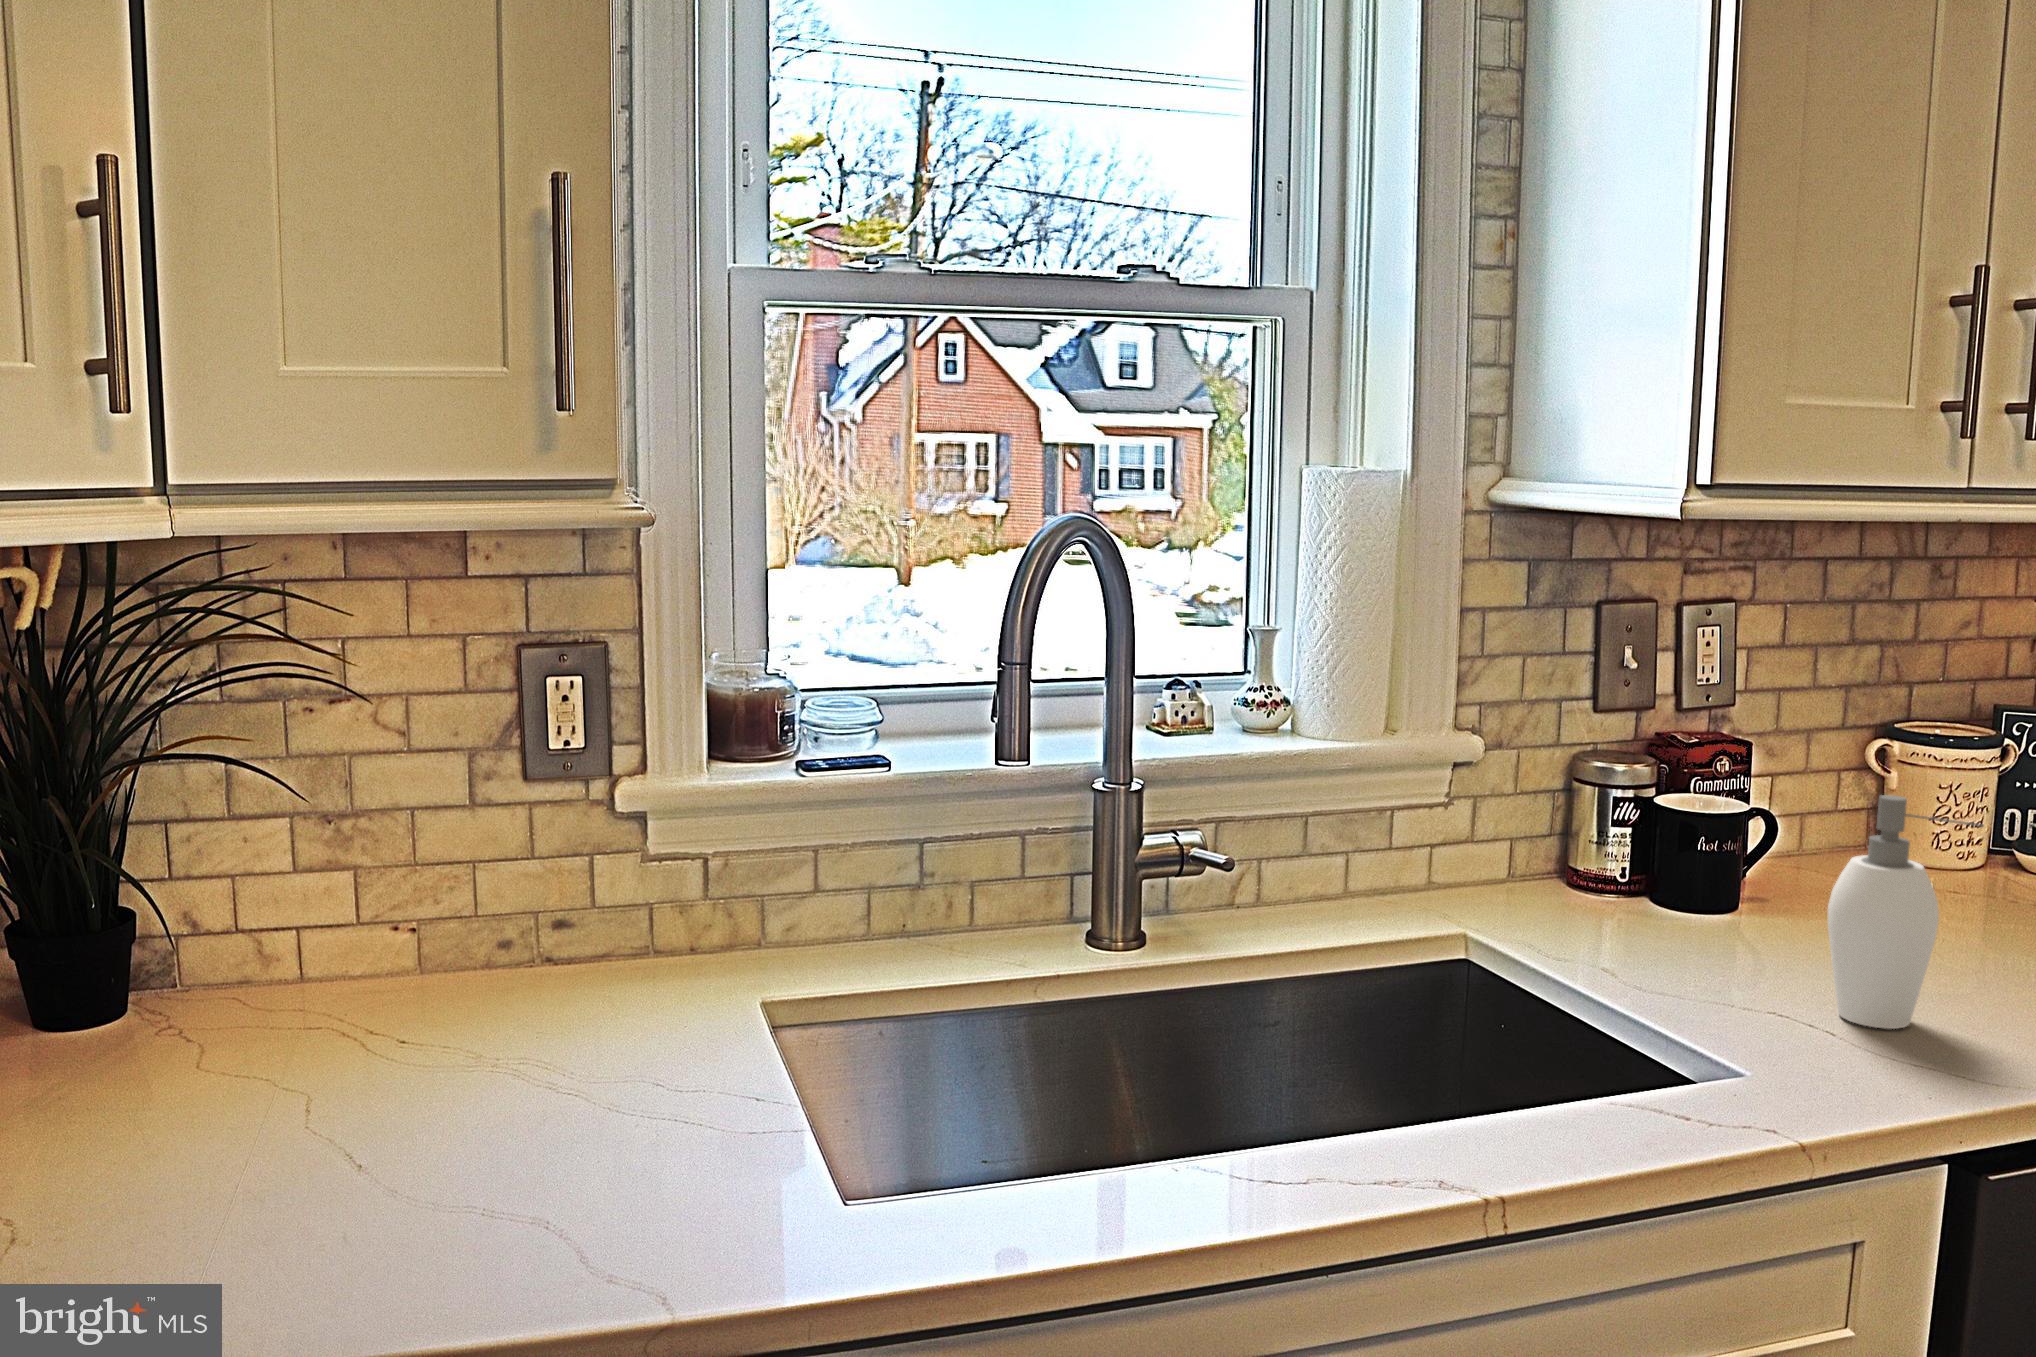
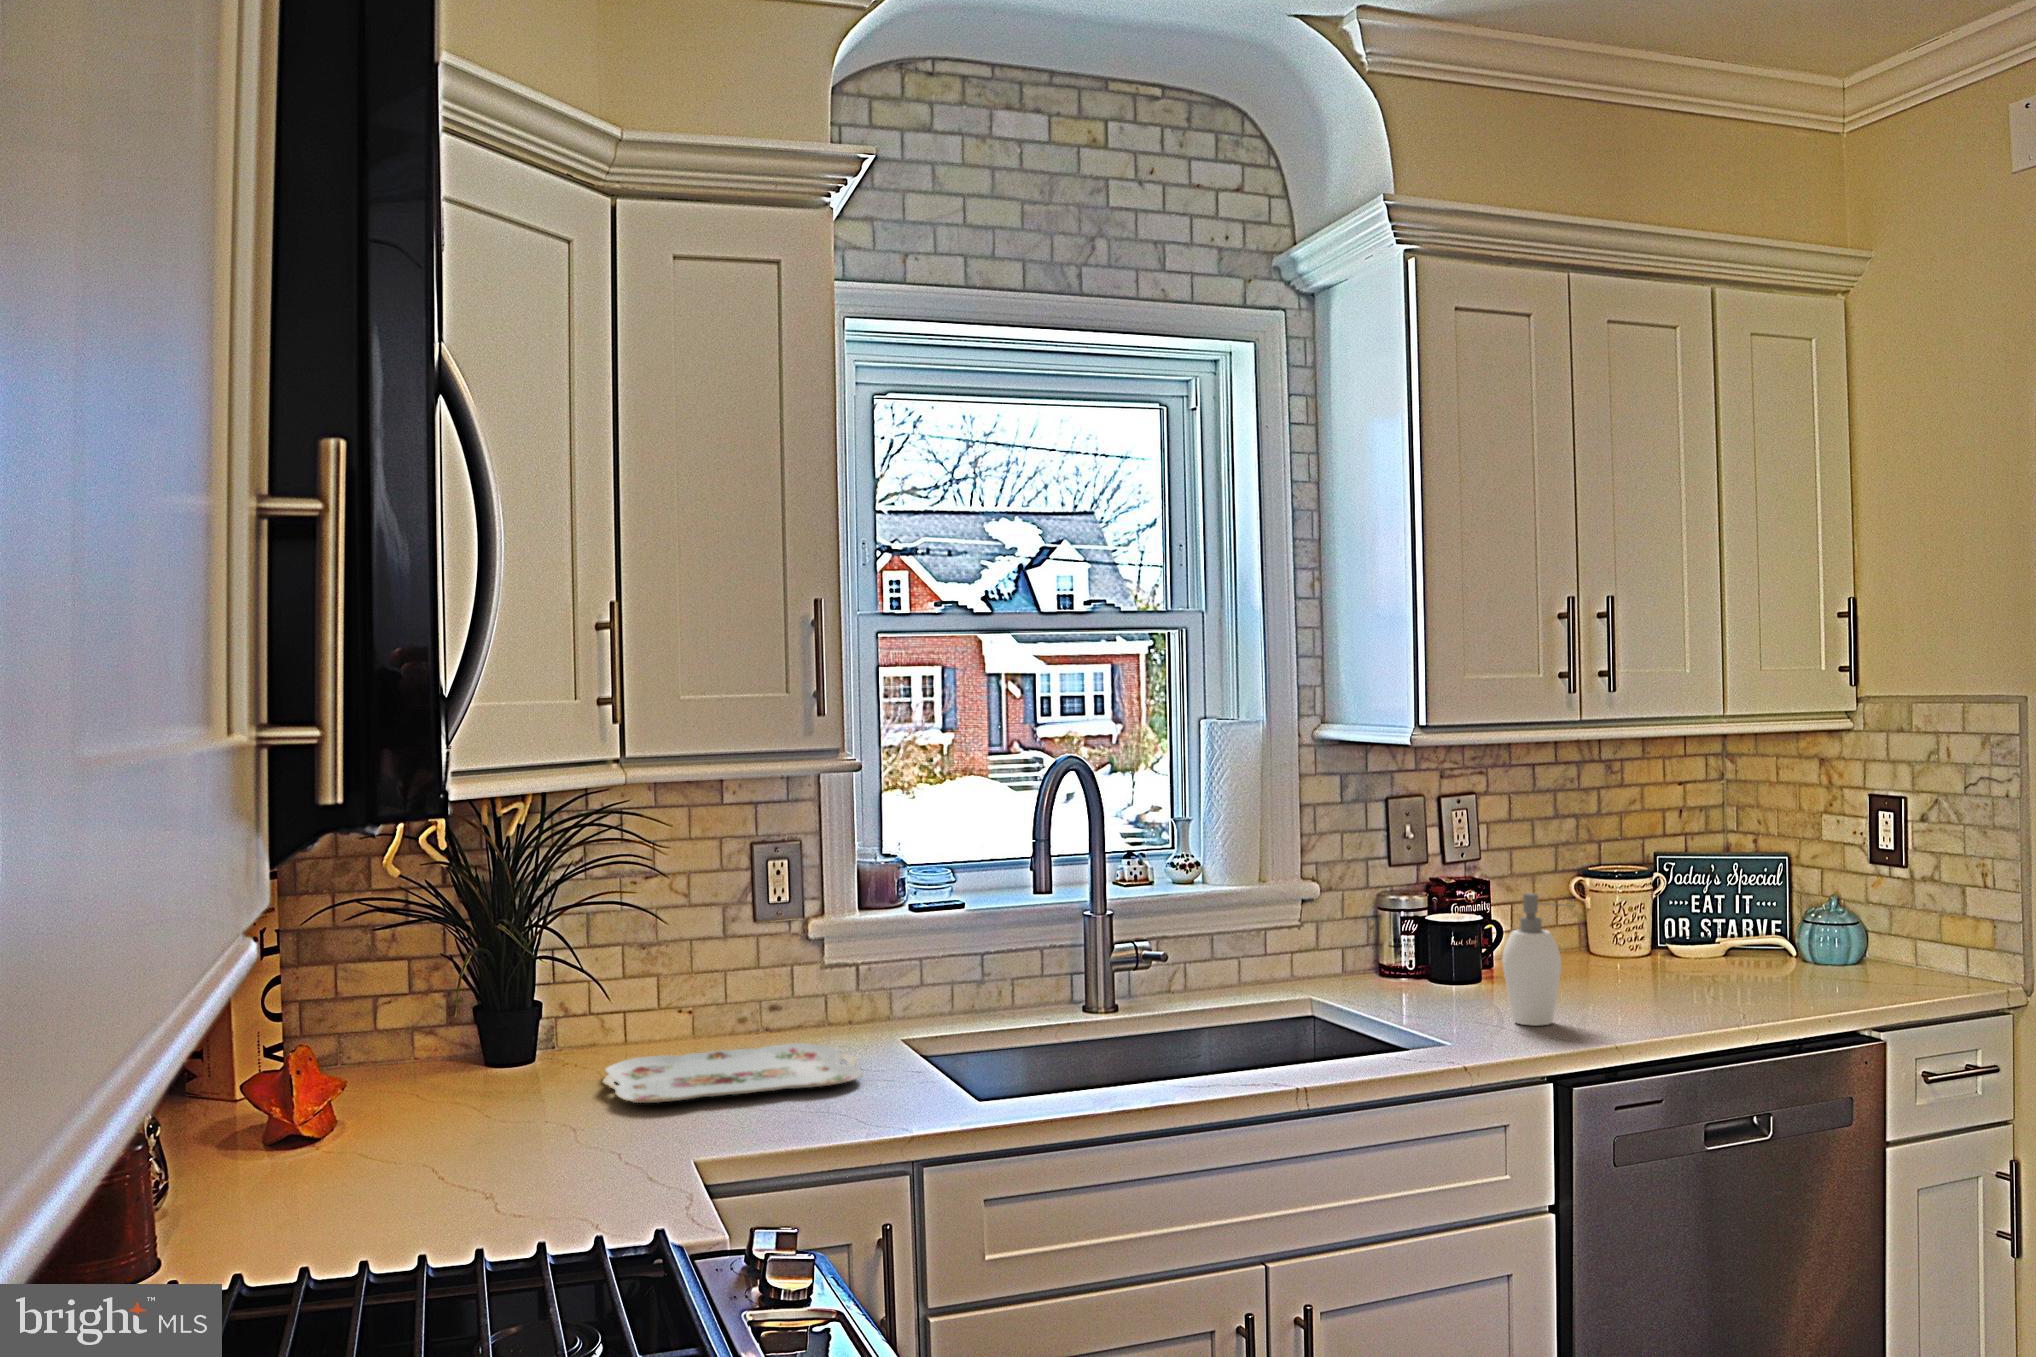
serving tray: none [163,1003,663,1166] -> present [603,1043,862,1103]

